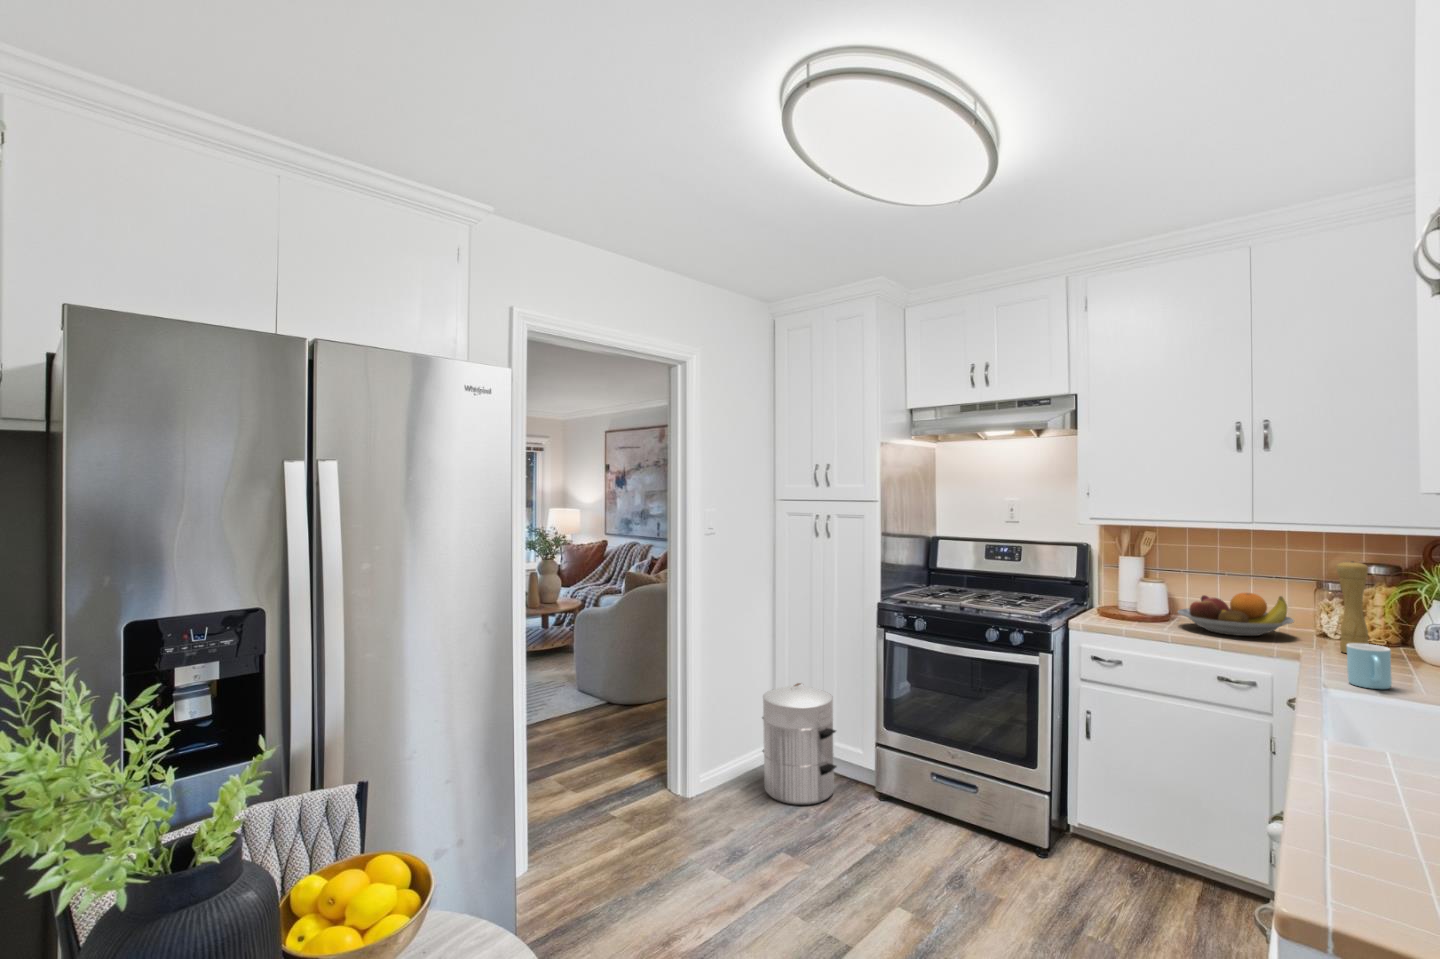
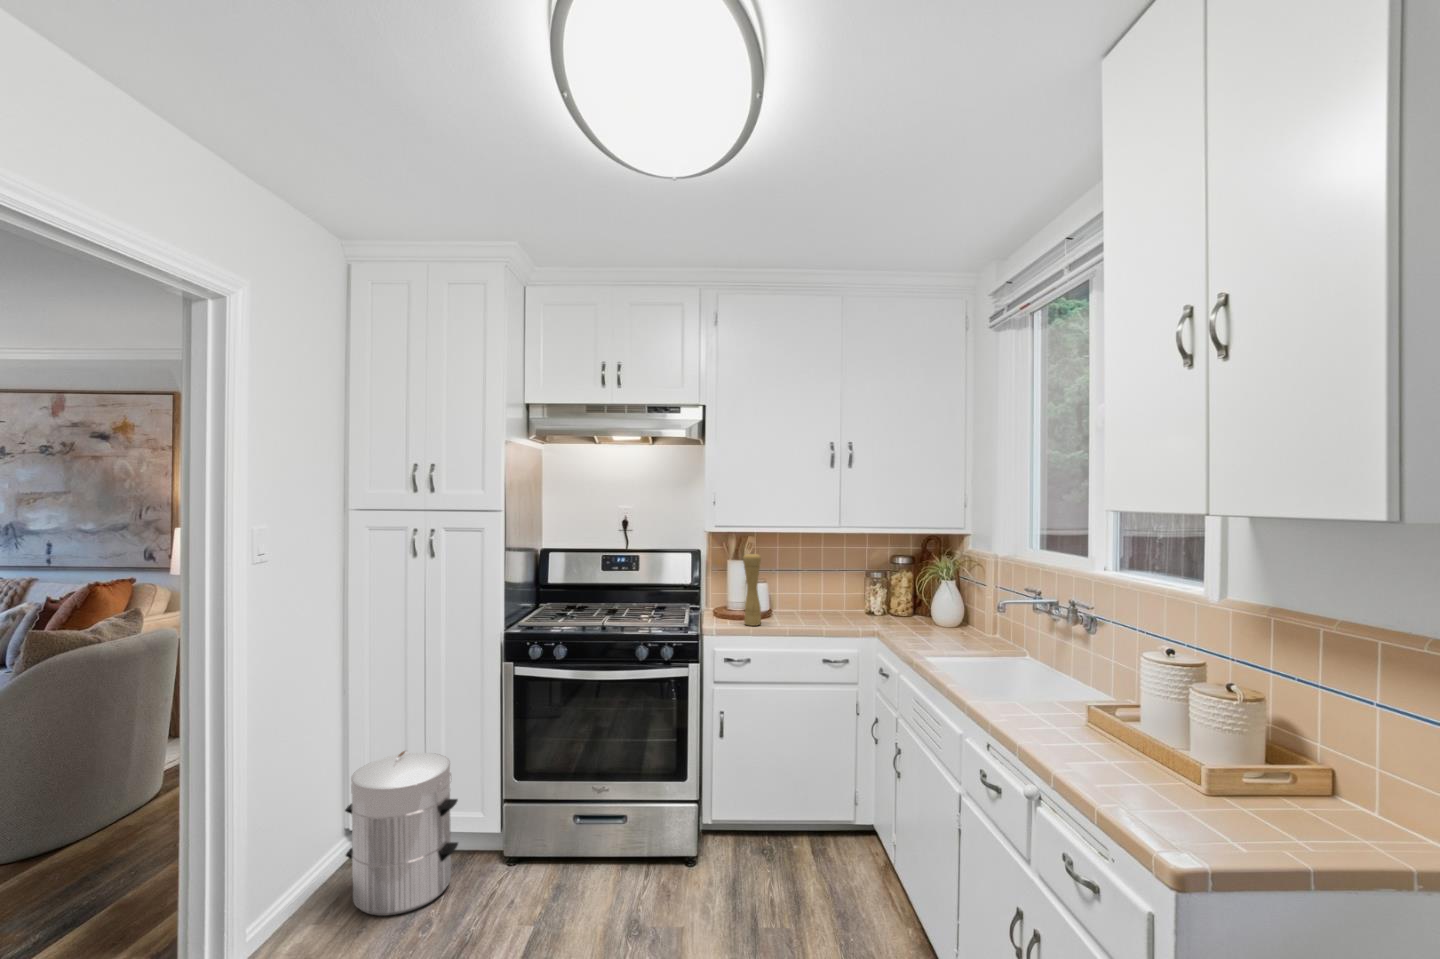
pepper mill: present [1336,561,1369,653] -> present [743,553,761,626]
fruit bowl: present [1178,593,1294,636] -> none [780,584,860,621]
mug: present [1347,643,1392,689] -> none [935,620,961,654]

